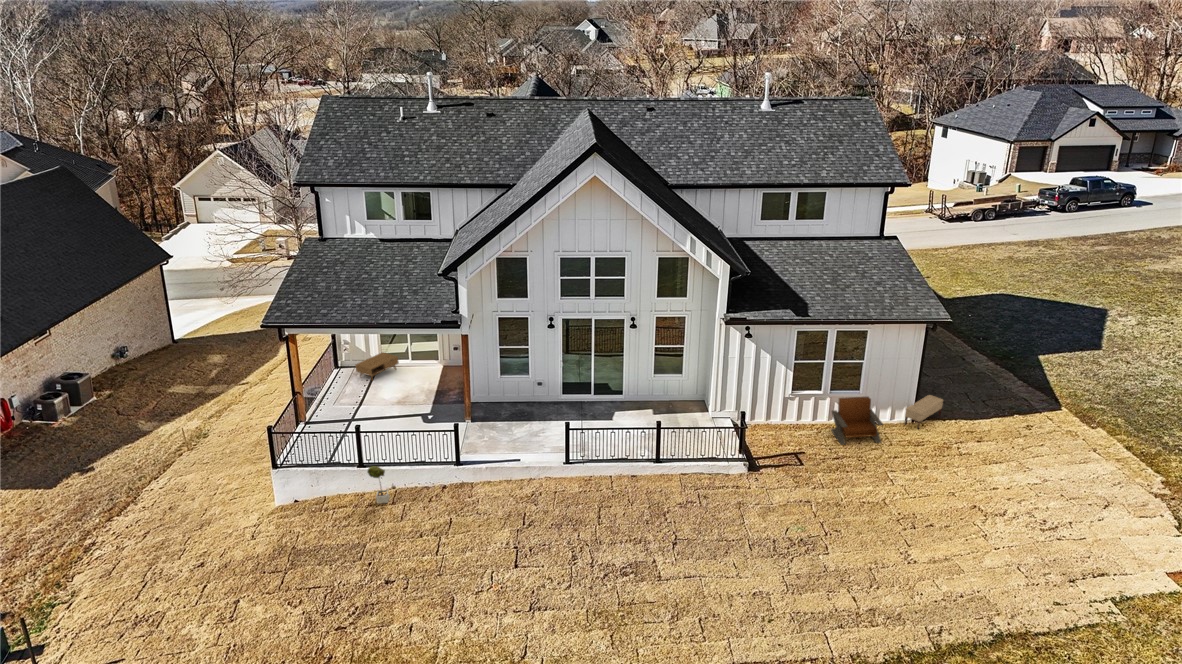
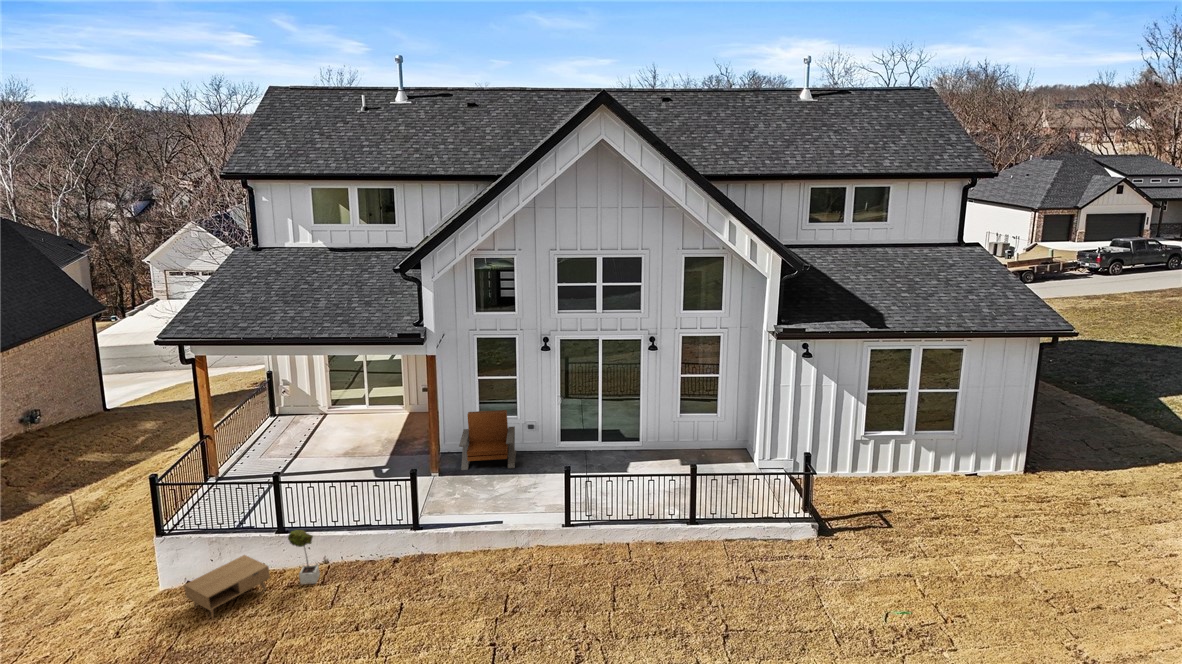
coffee table: present [356,352,399,380] -> present [184,555,270,618]
bench: present [905,395,943,429] -> none [1013,439,1061,483]
lounge chair: present [831,397,883,445] -> present [459,410,516,470]

